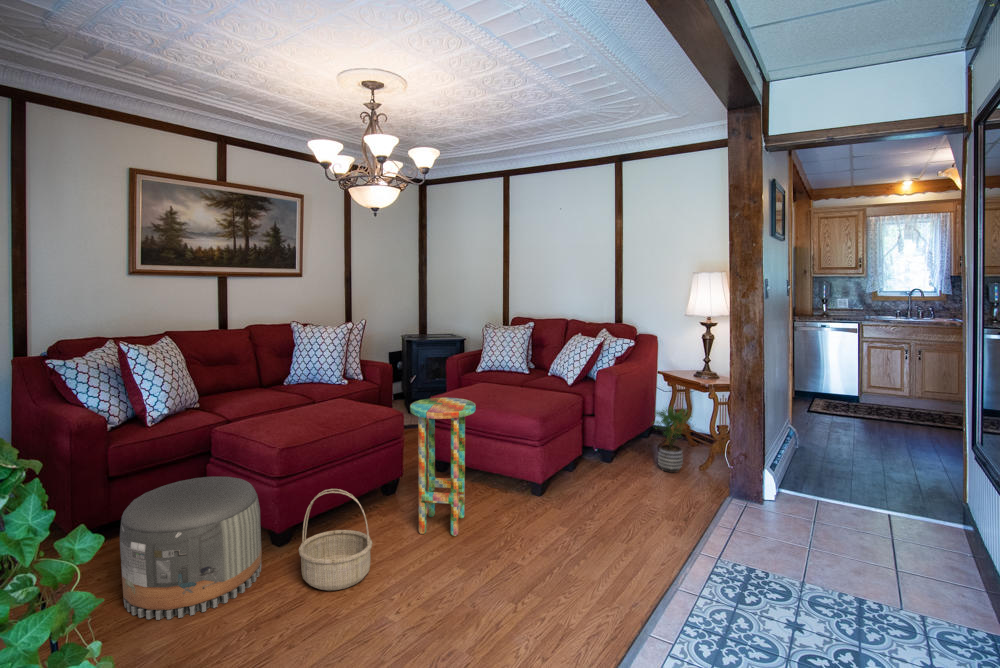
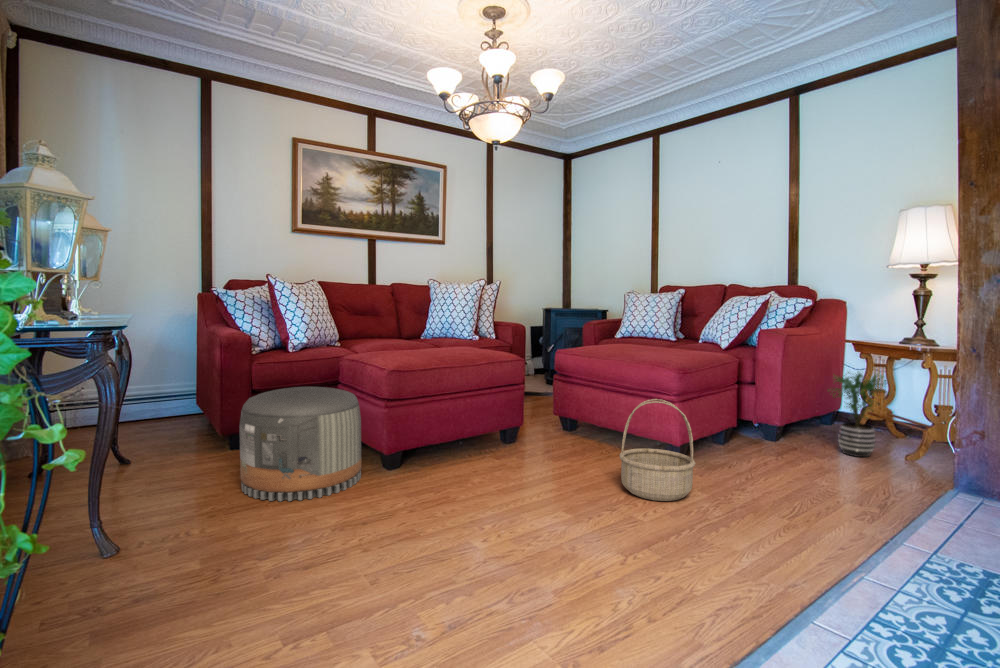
side table: present [410,398,476,536] -> none [514,332,586,480]
basket: present [299,489,372,590] -> present [619,399,696,501]

